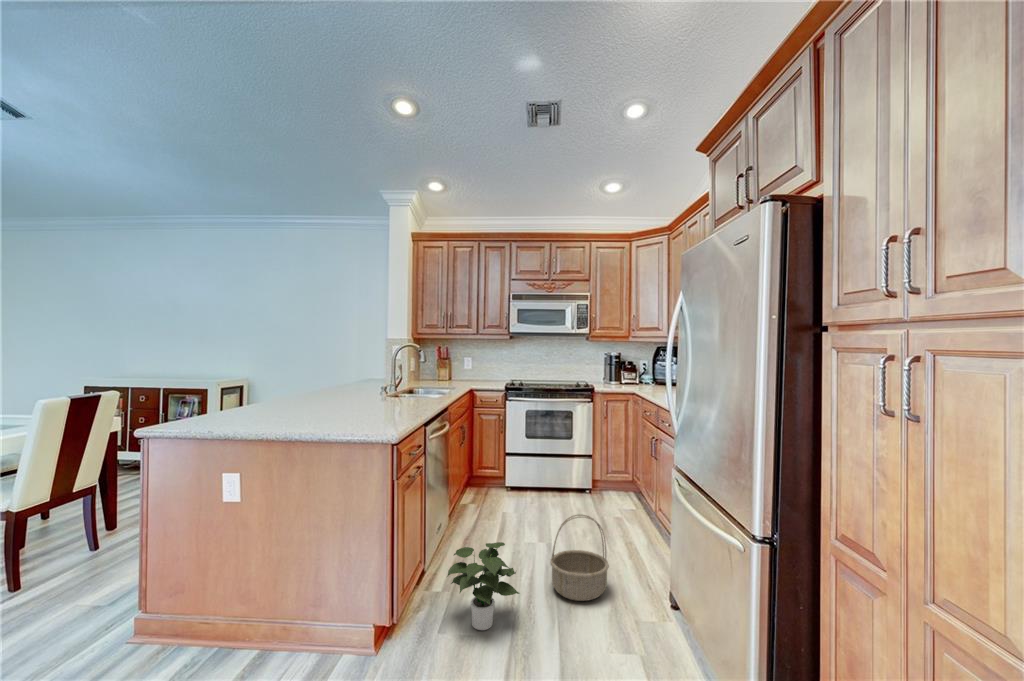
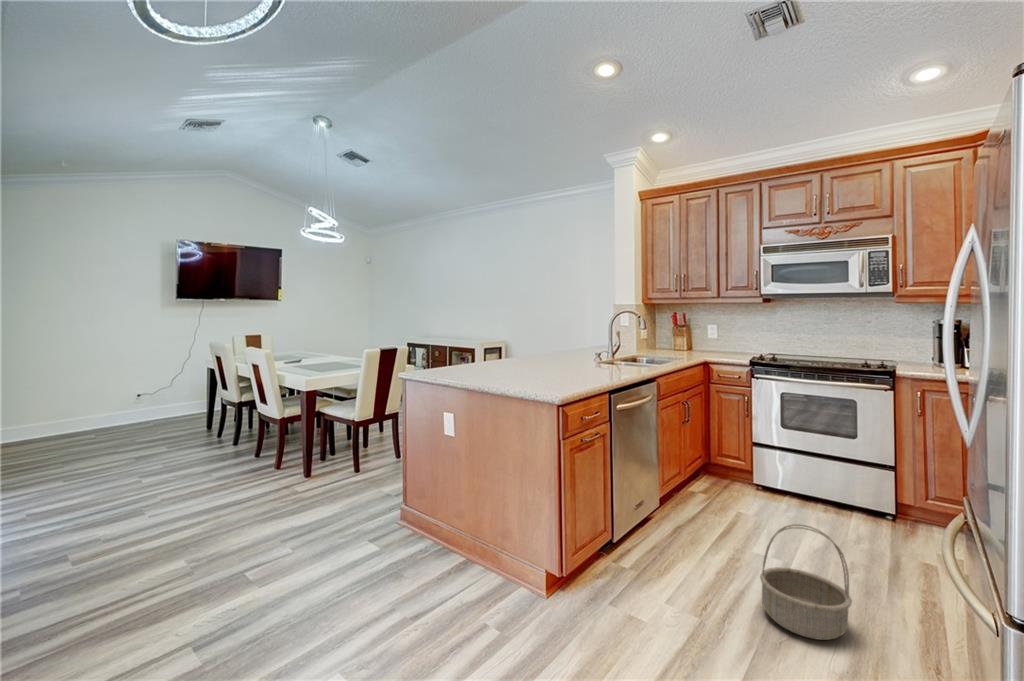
potted plant: present [447,542,519,630] -> none [620,525,702,618]

